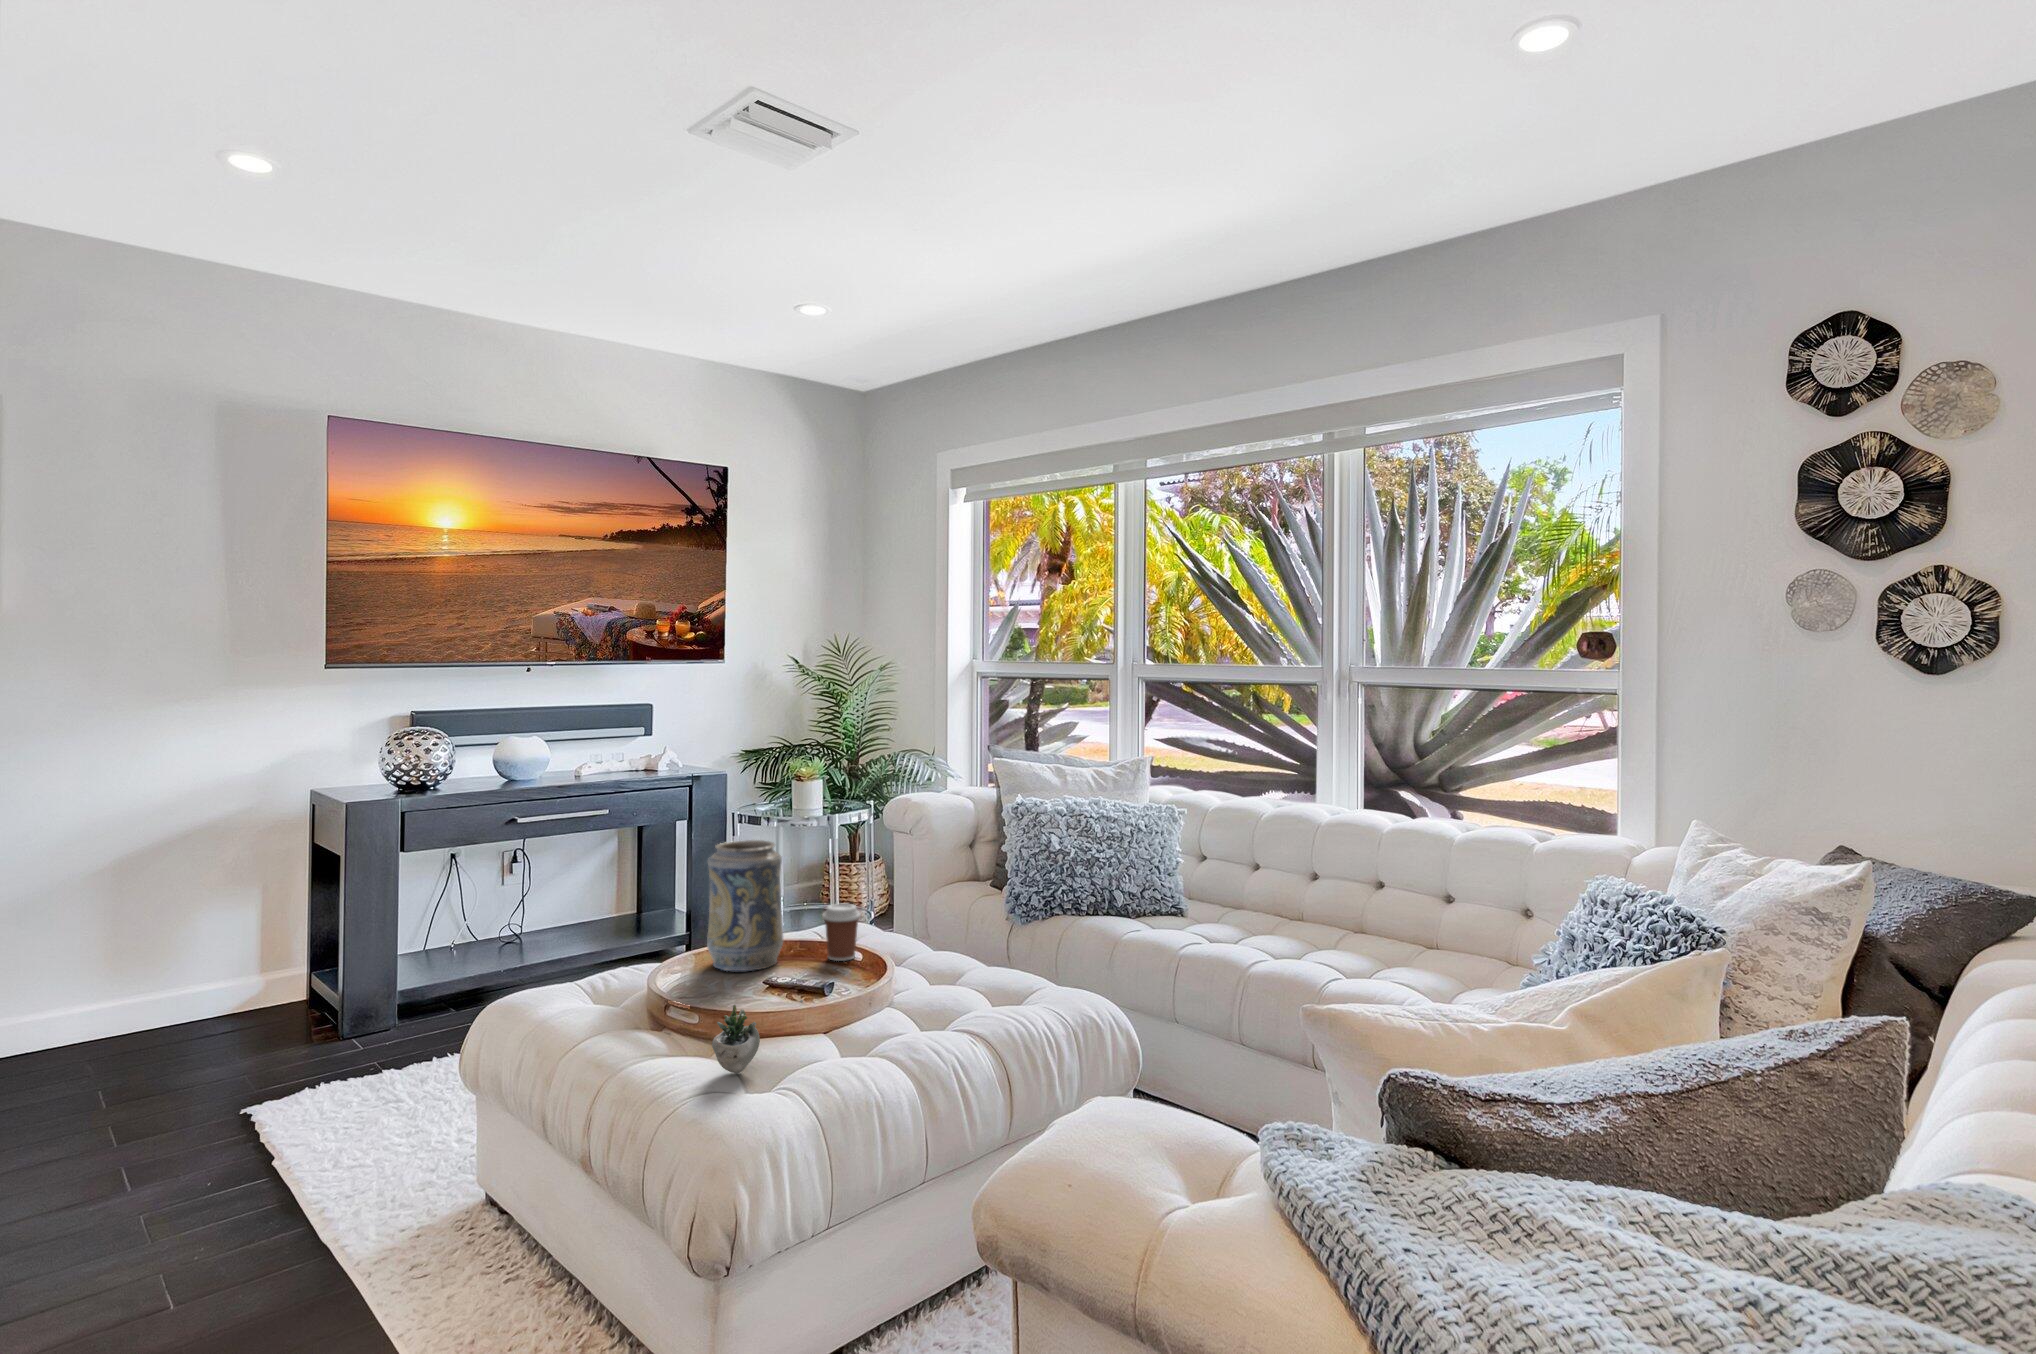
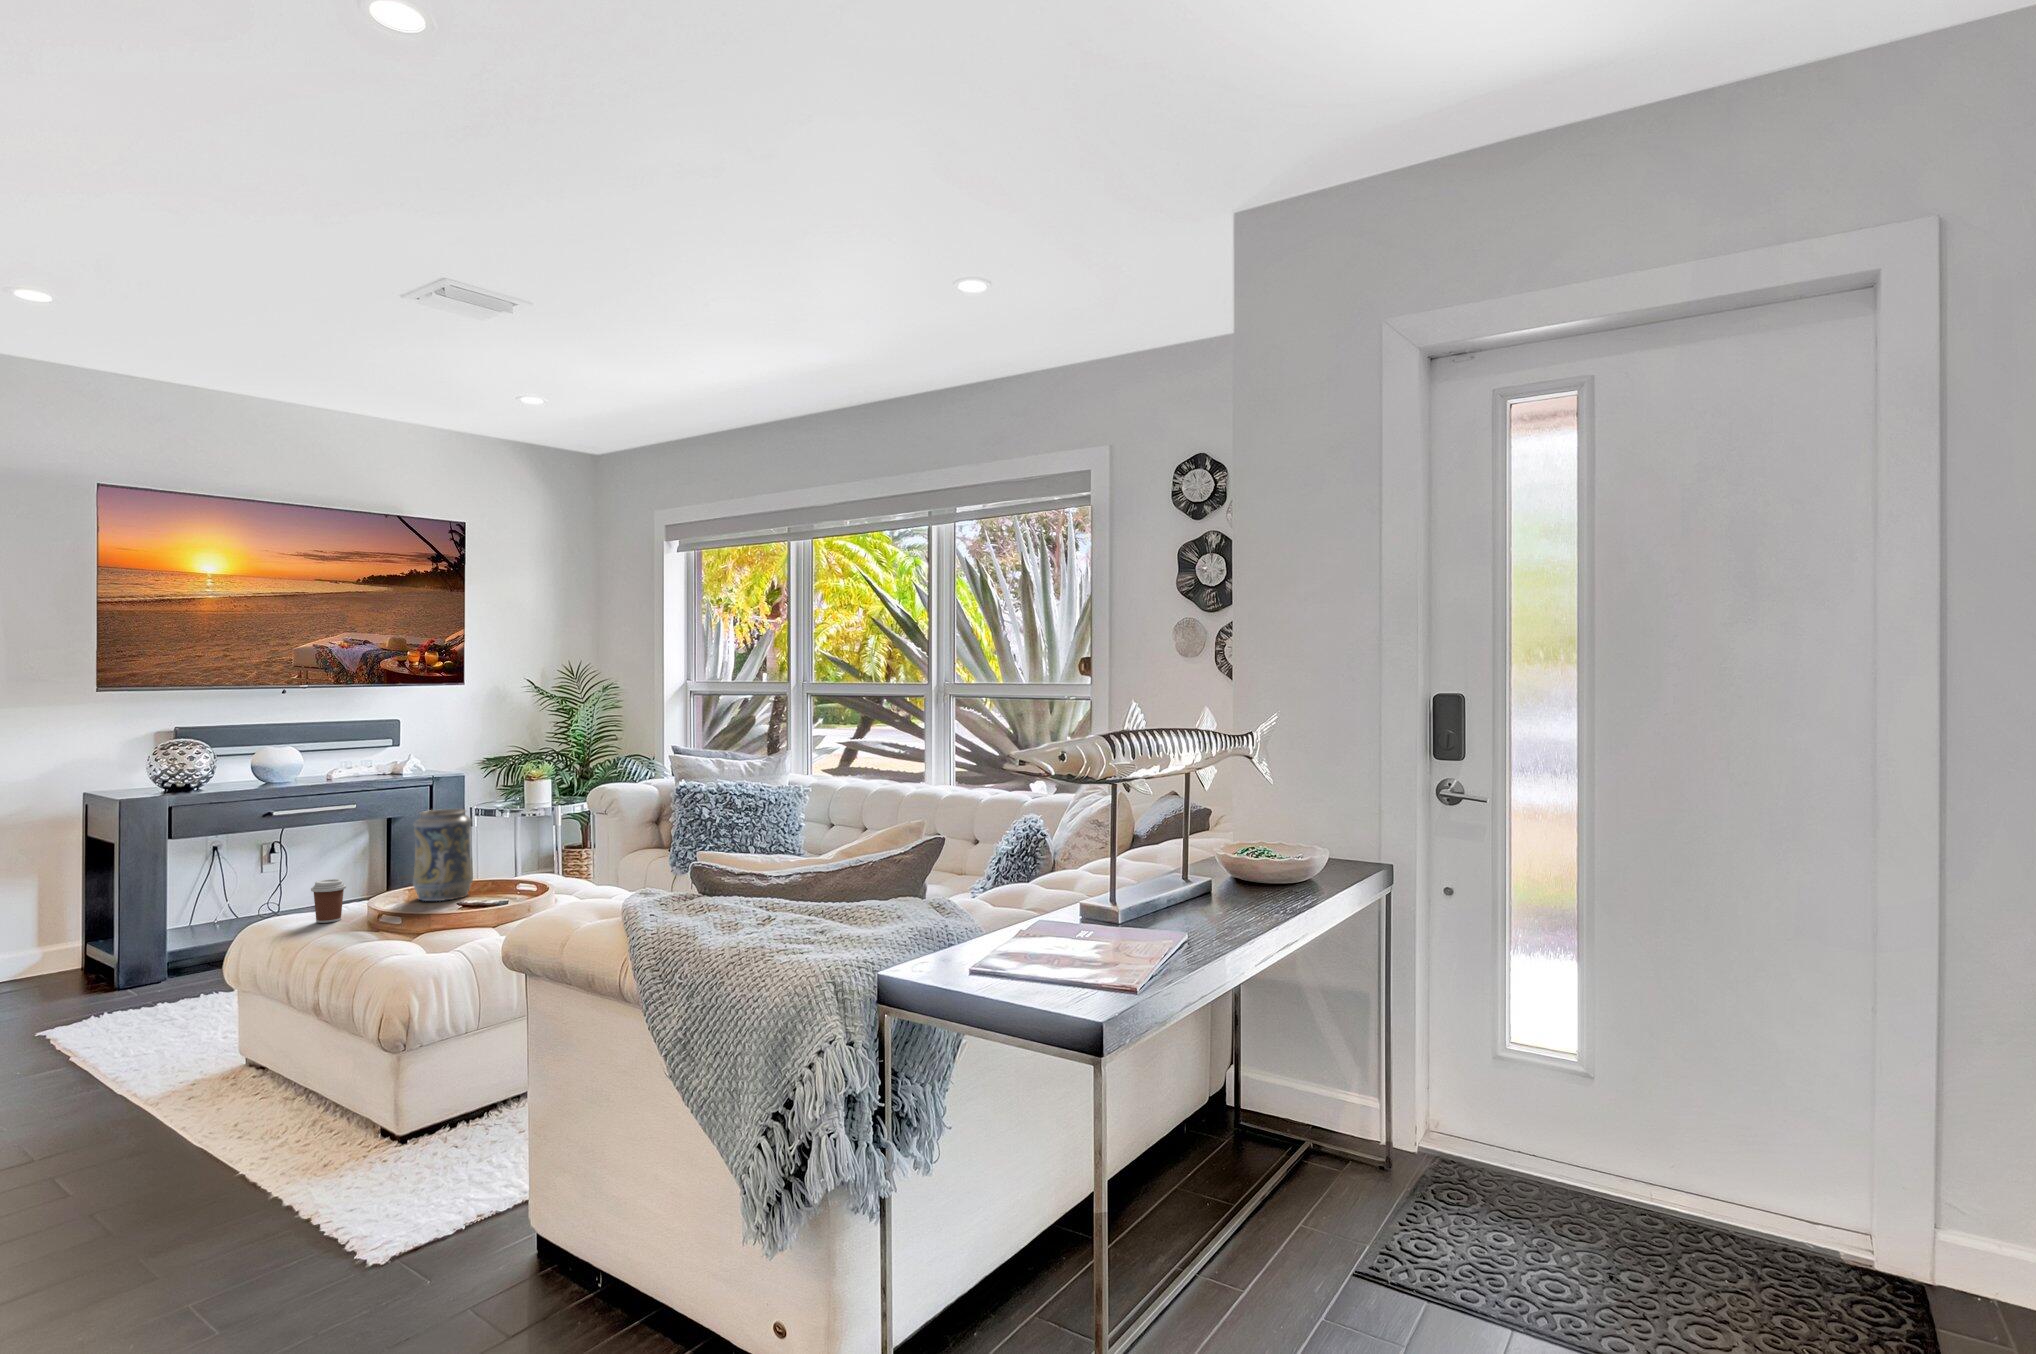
coffee cup: present [822,904,861,961] -> present [311,879,346,923]
succulent plant: present [712,1000,803,1073] -> none [397,901,462,951]

